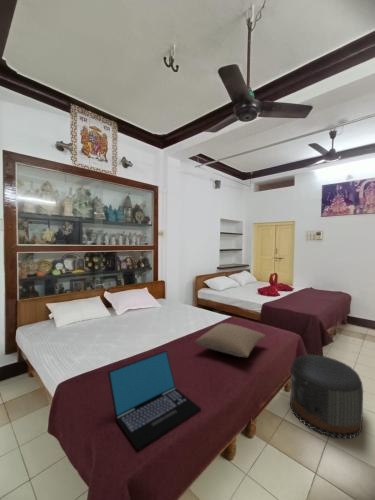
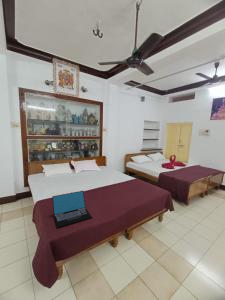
pillow: present [196,323,265,357] -> none [104,181,144,199]
pouf: present [290,355,363,439] -> none [158,203,197,248]

